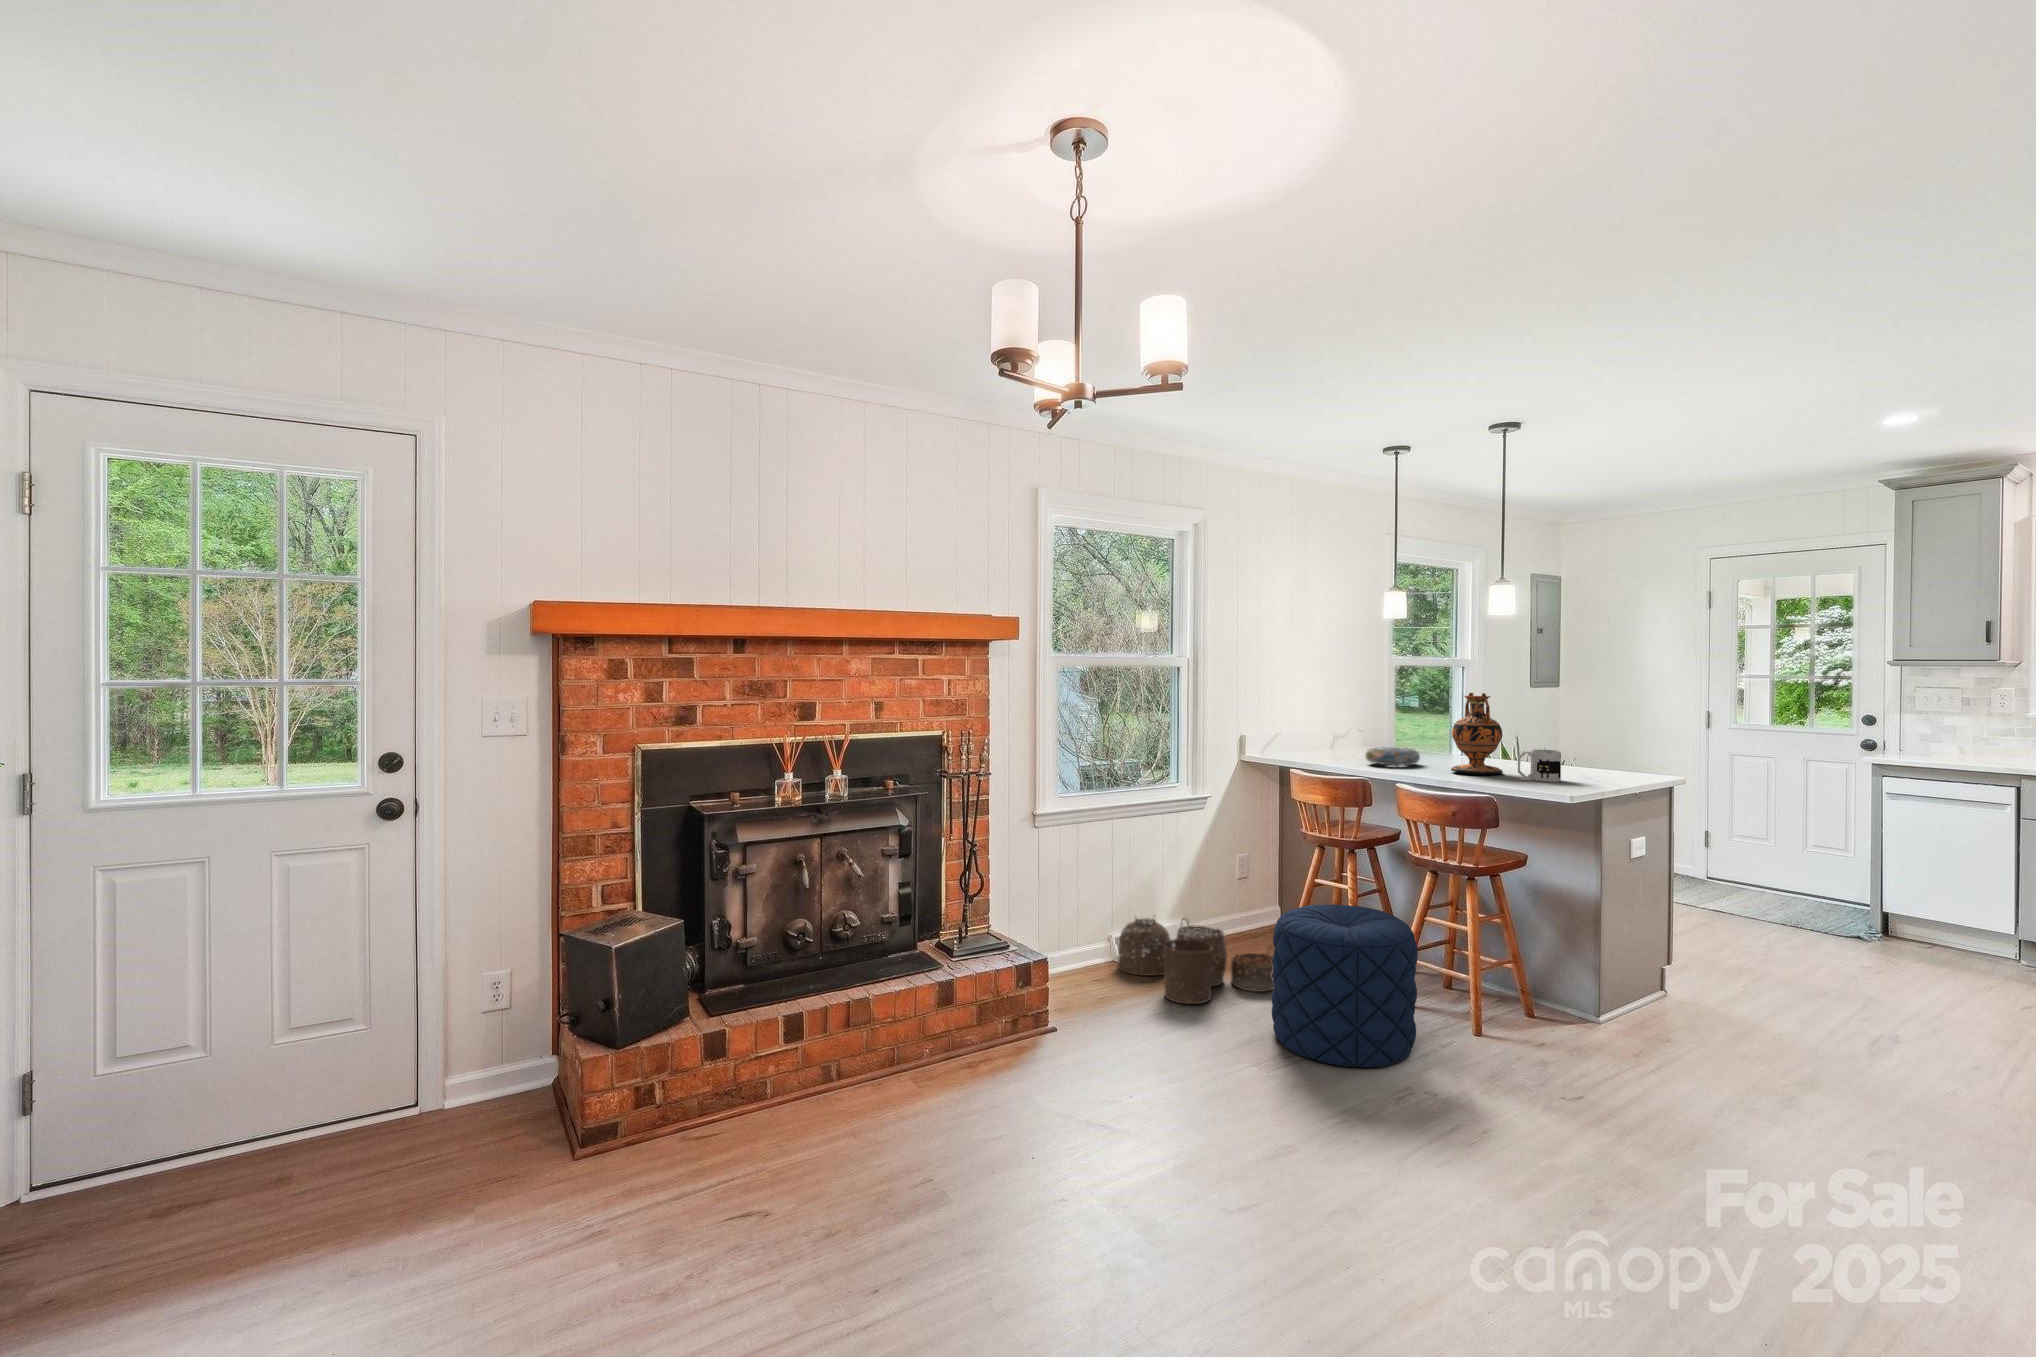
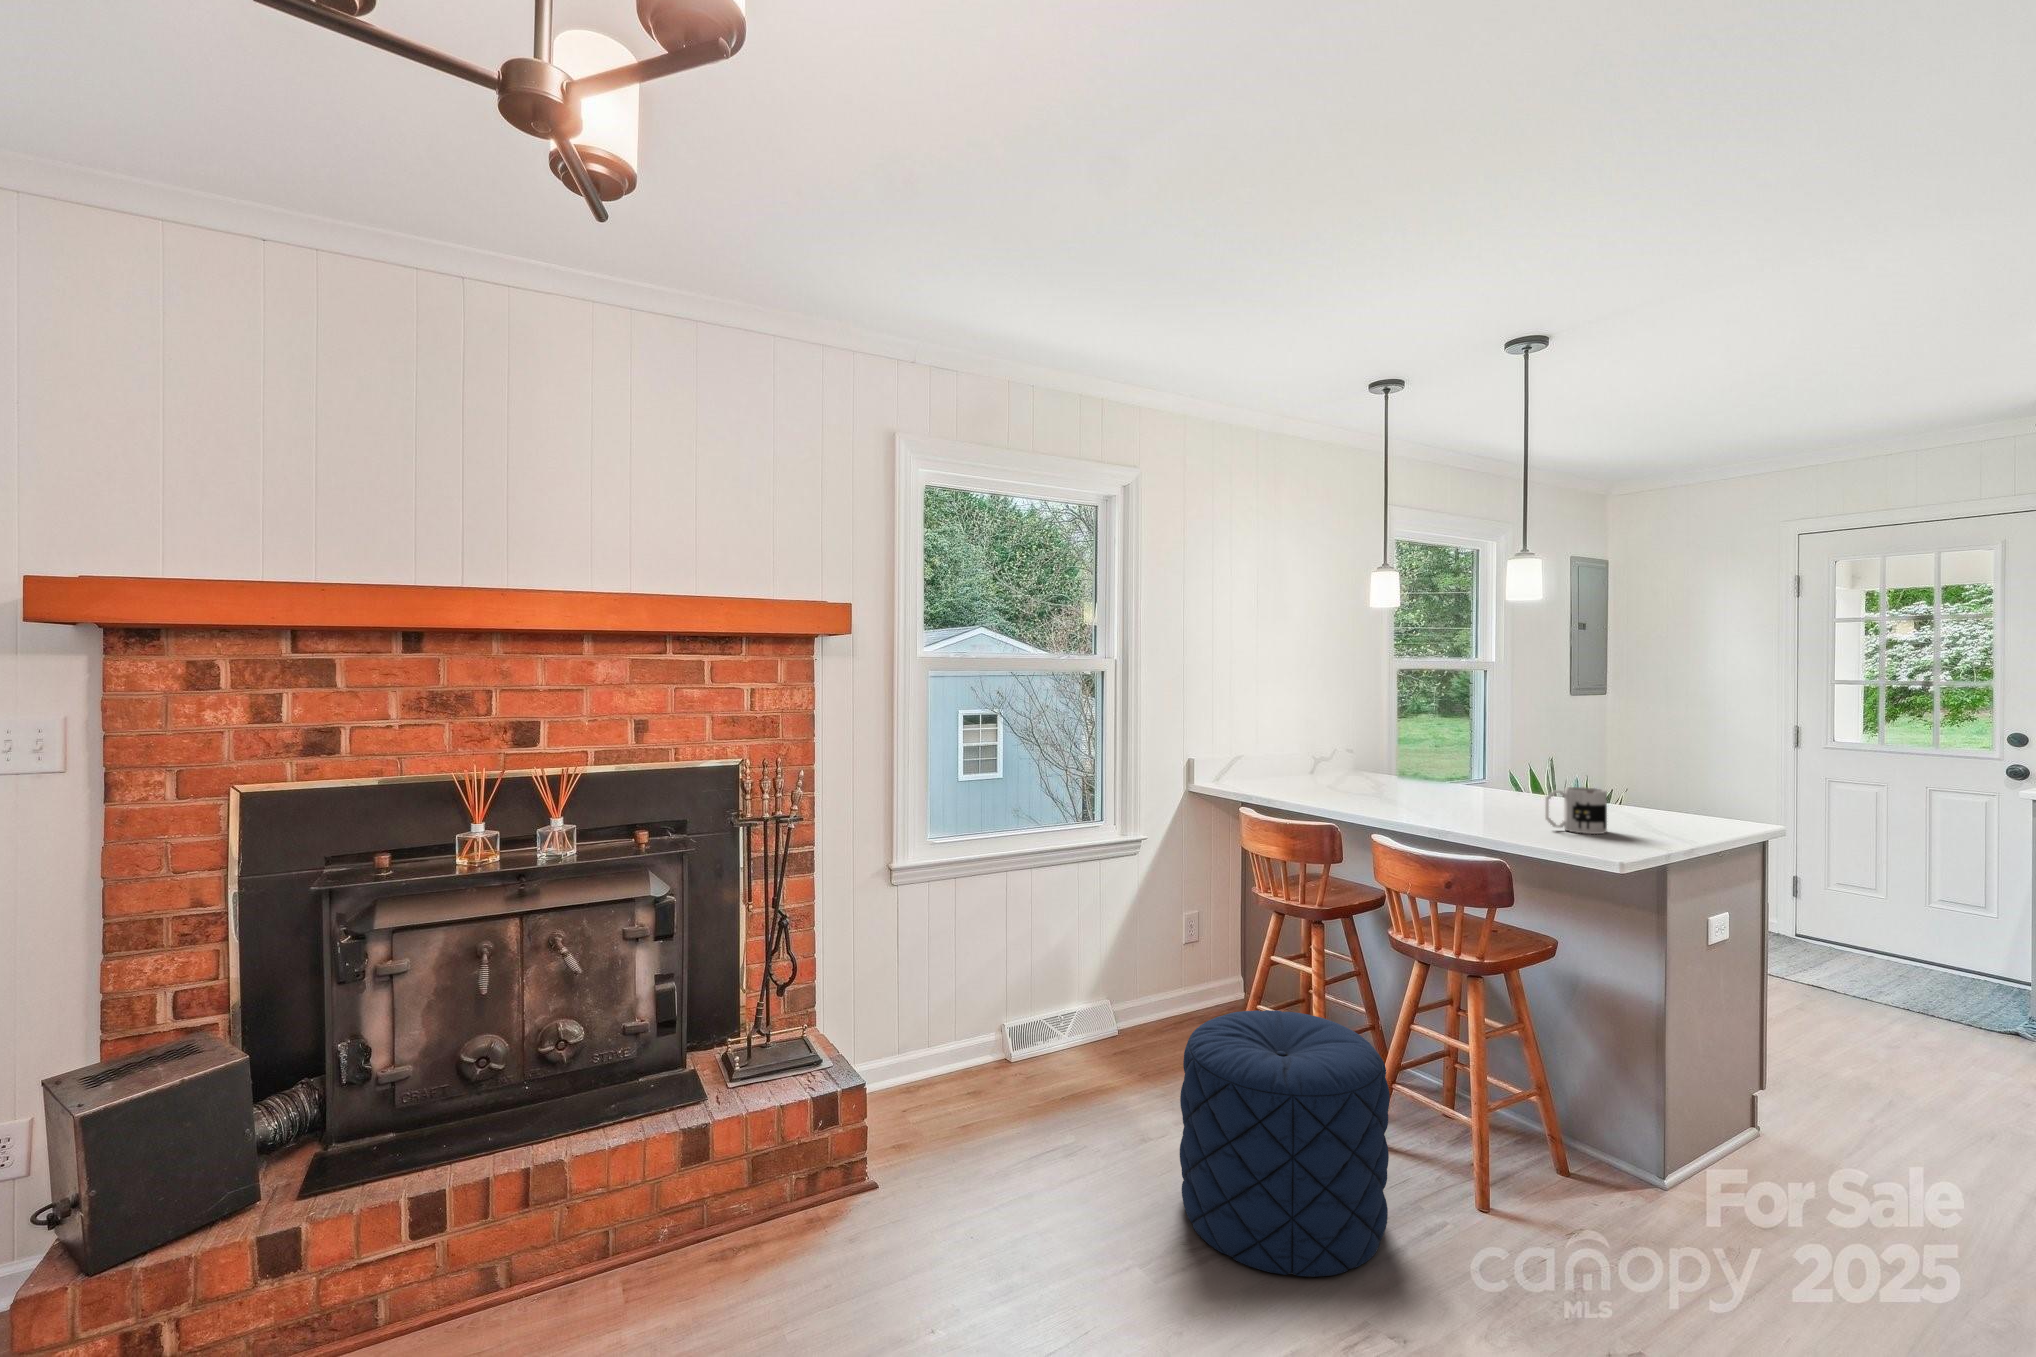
vase: present [1451,693,1503,775] -> none [1453,706,1525,819]
decorative bowl: present [1365,747,1420,767] -> none [1342,776,1417,804]
woven basket: present [1118,918,1274,1004] -> none [1006,1001,1213,1140]

